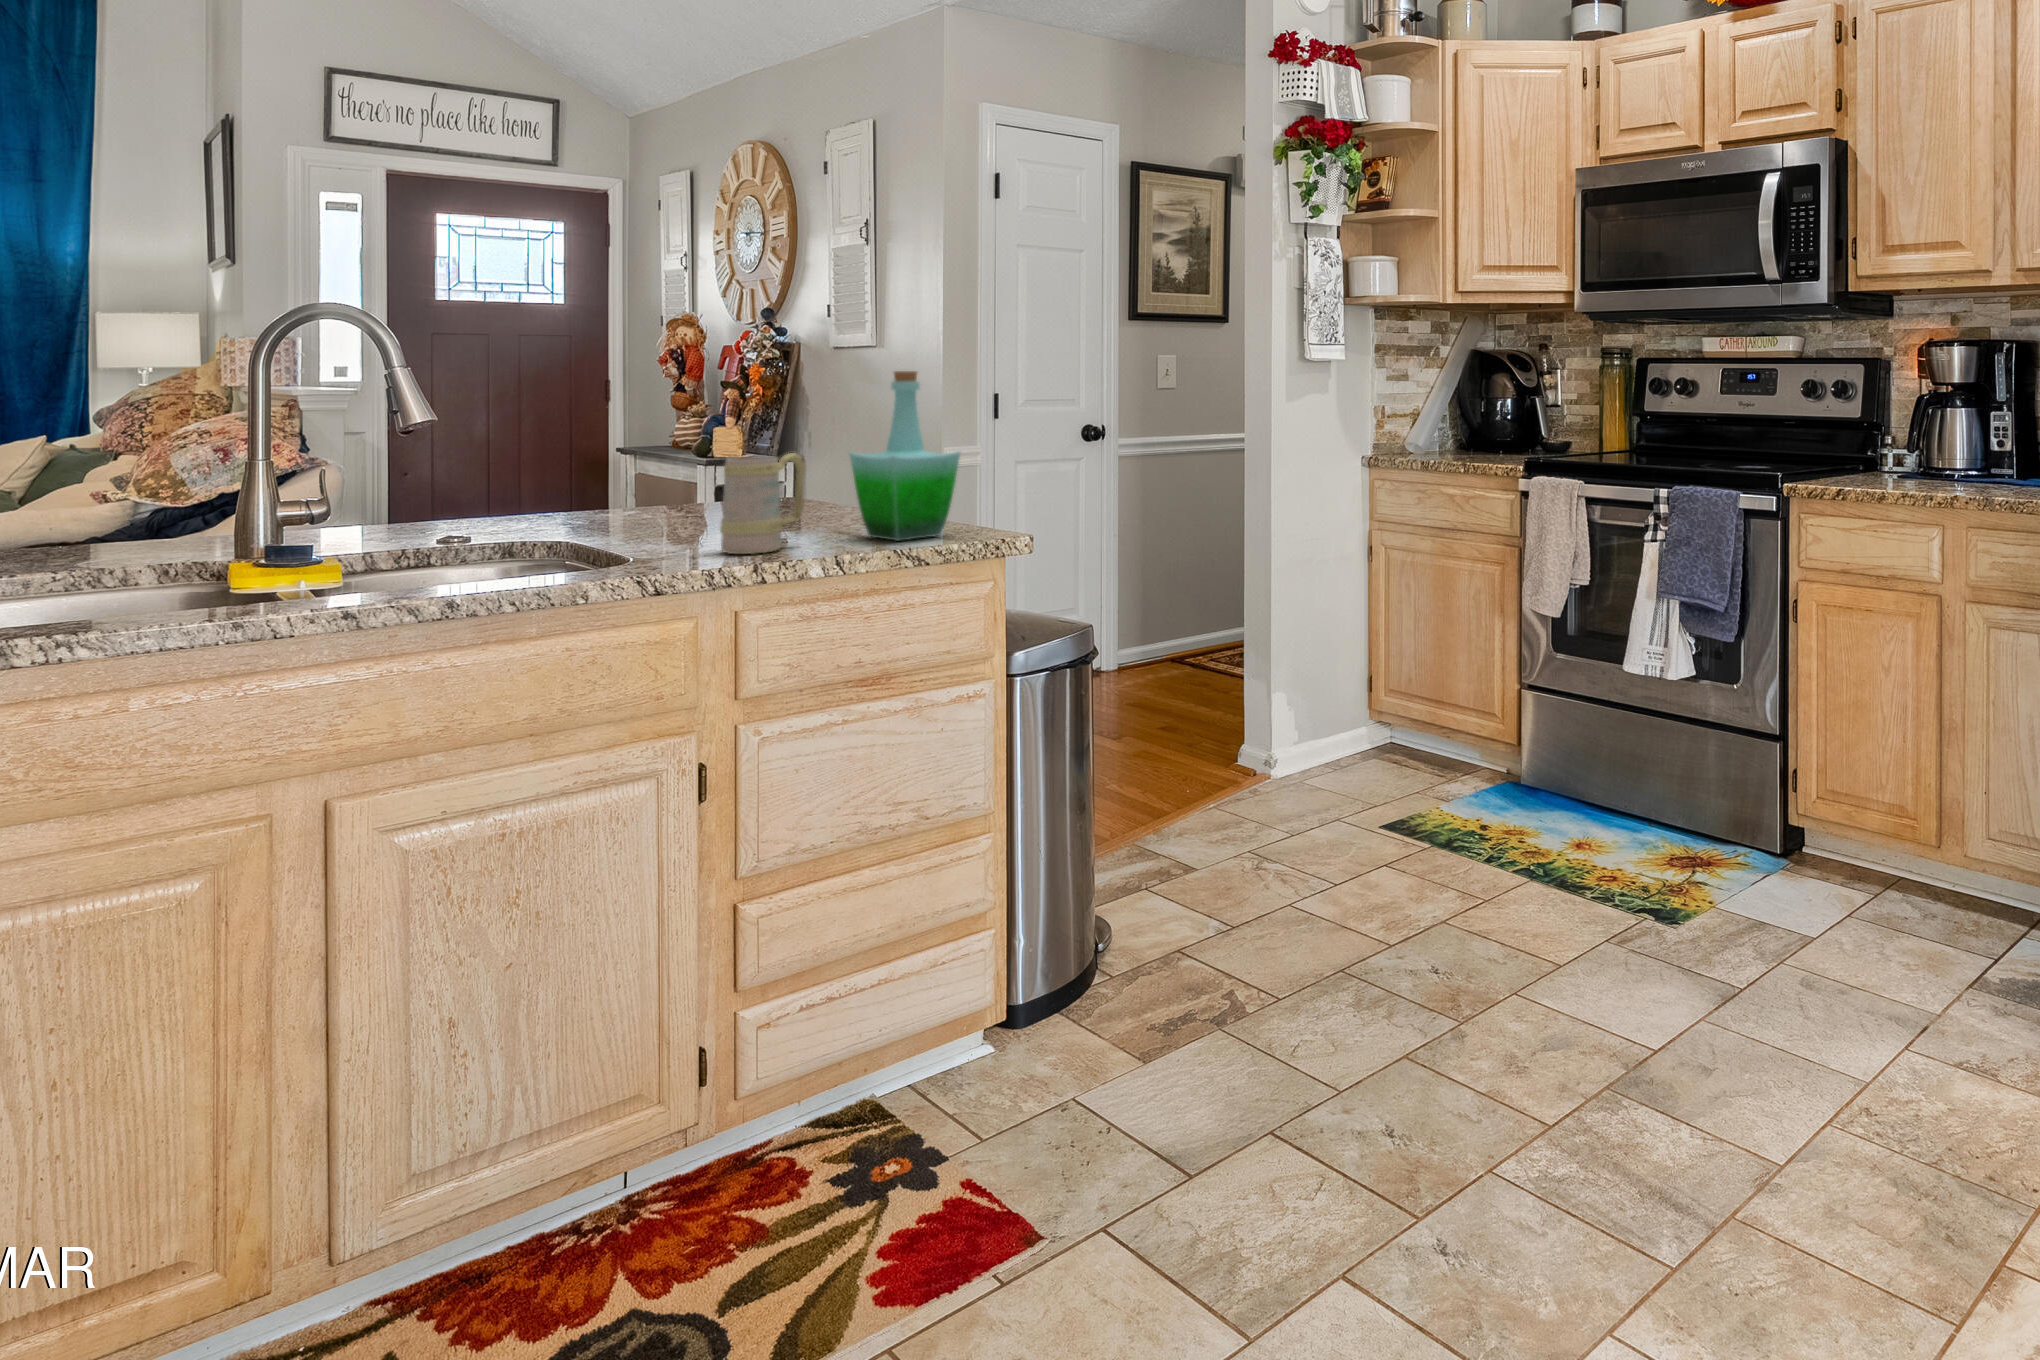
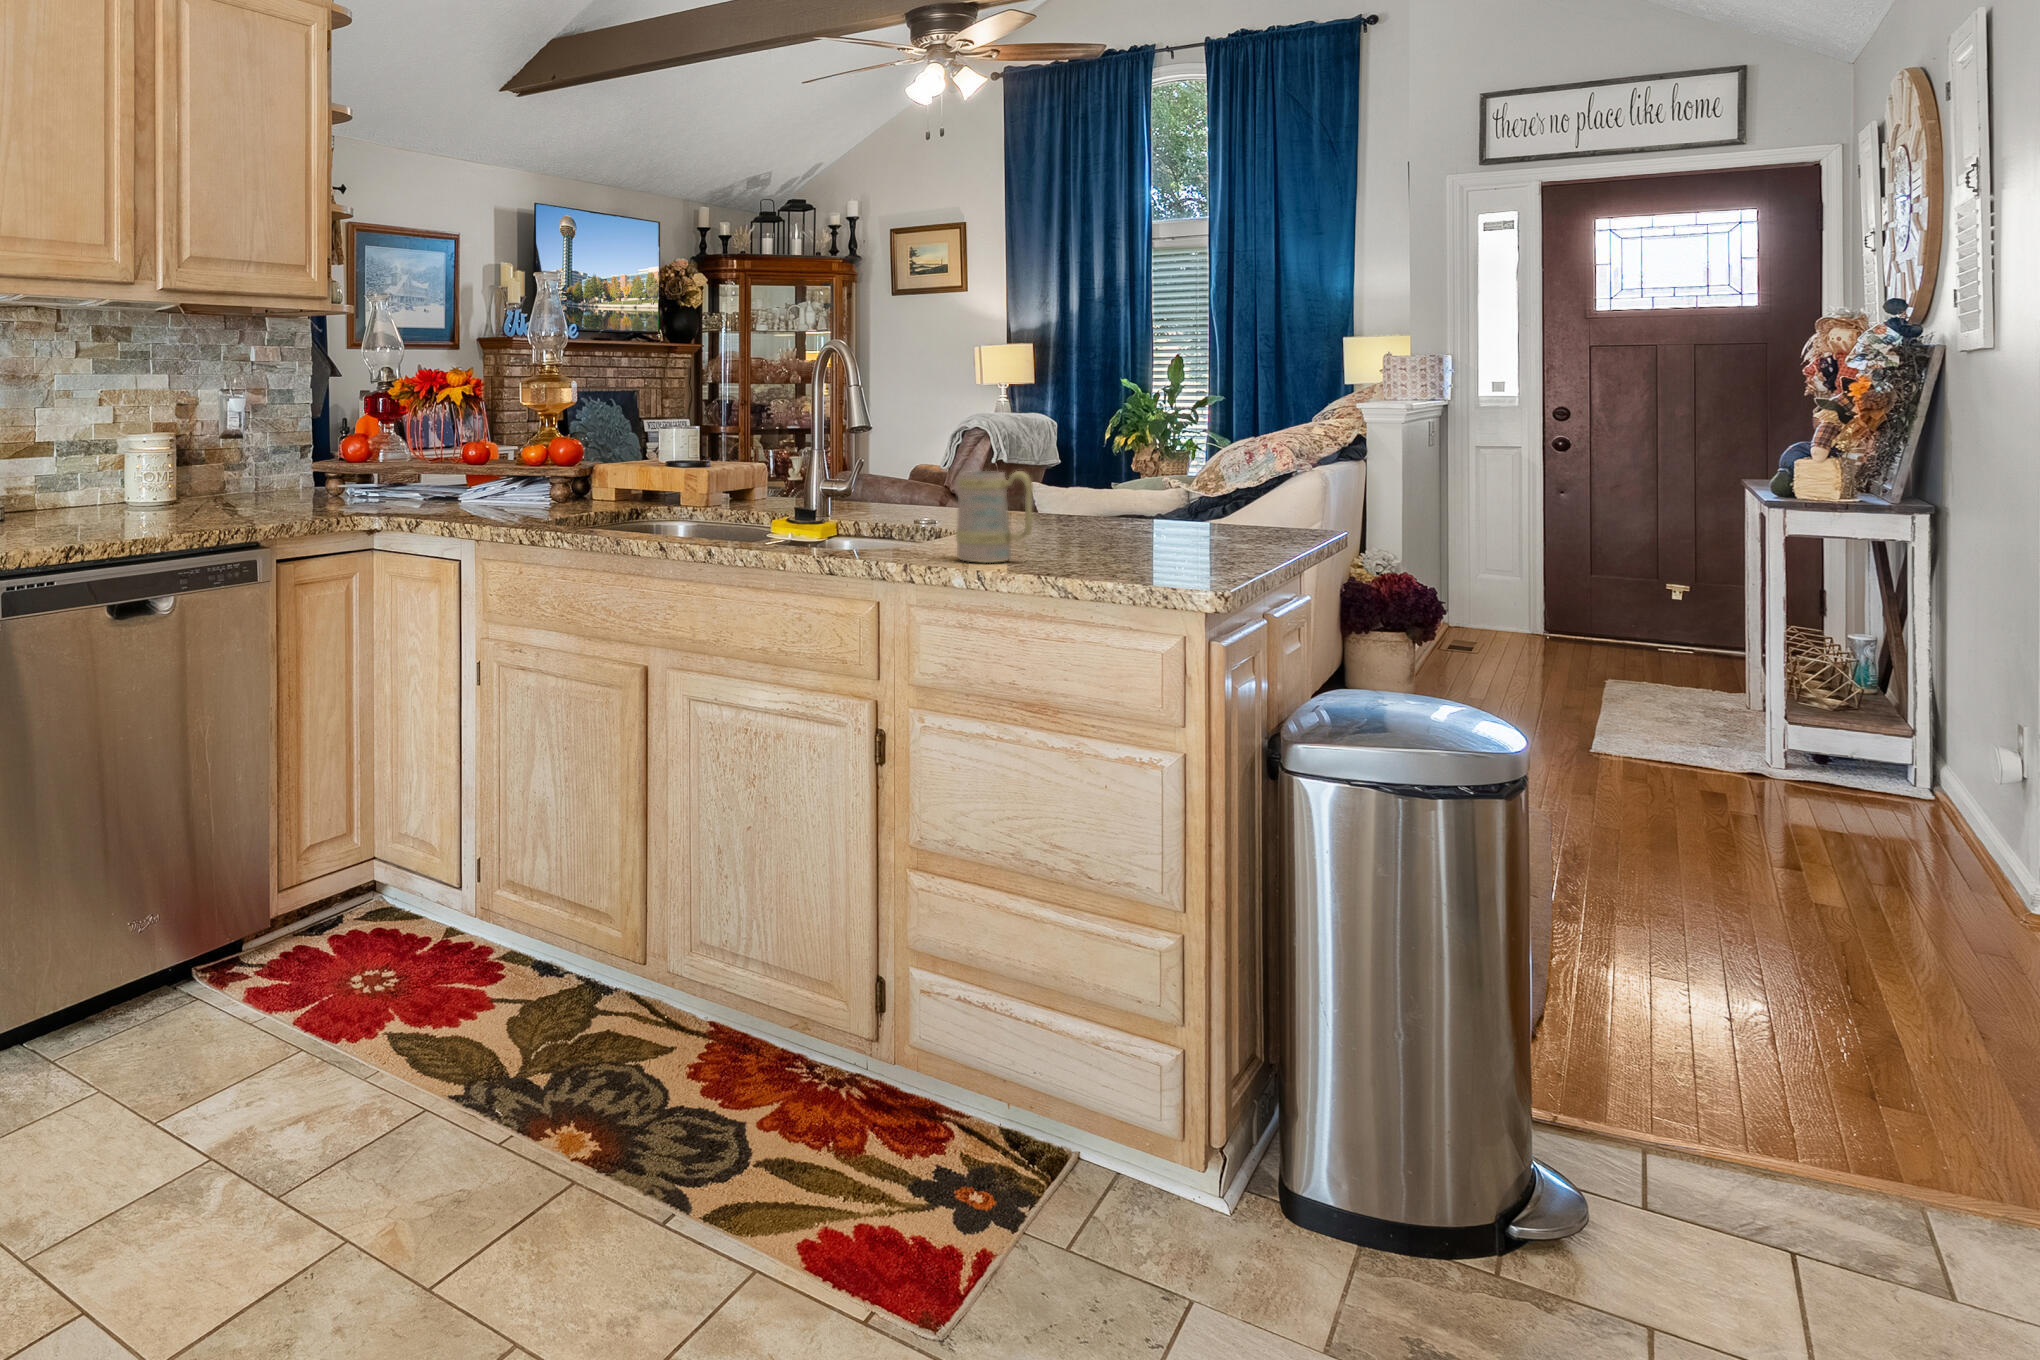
bottle: present [850,371,960,541] -> none [1075,390,1180,577]

